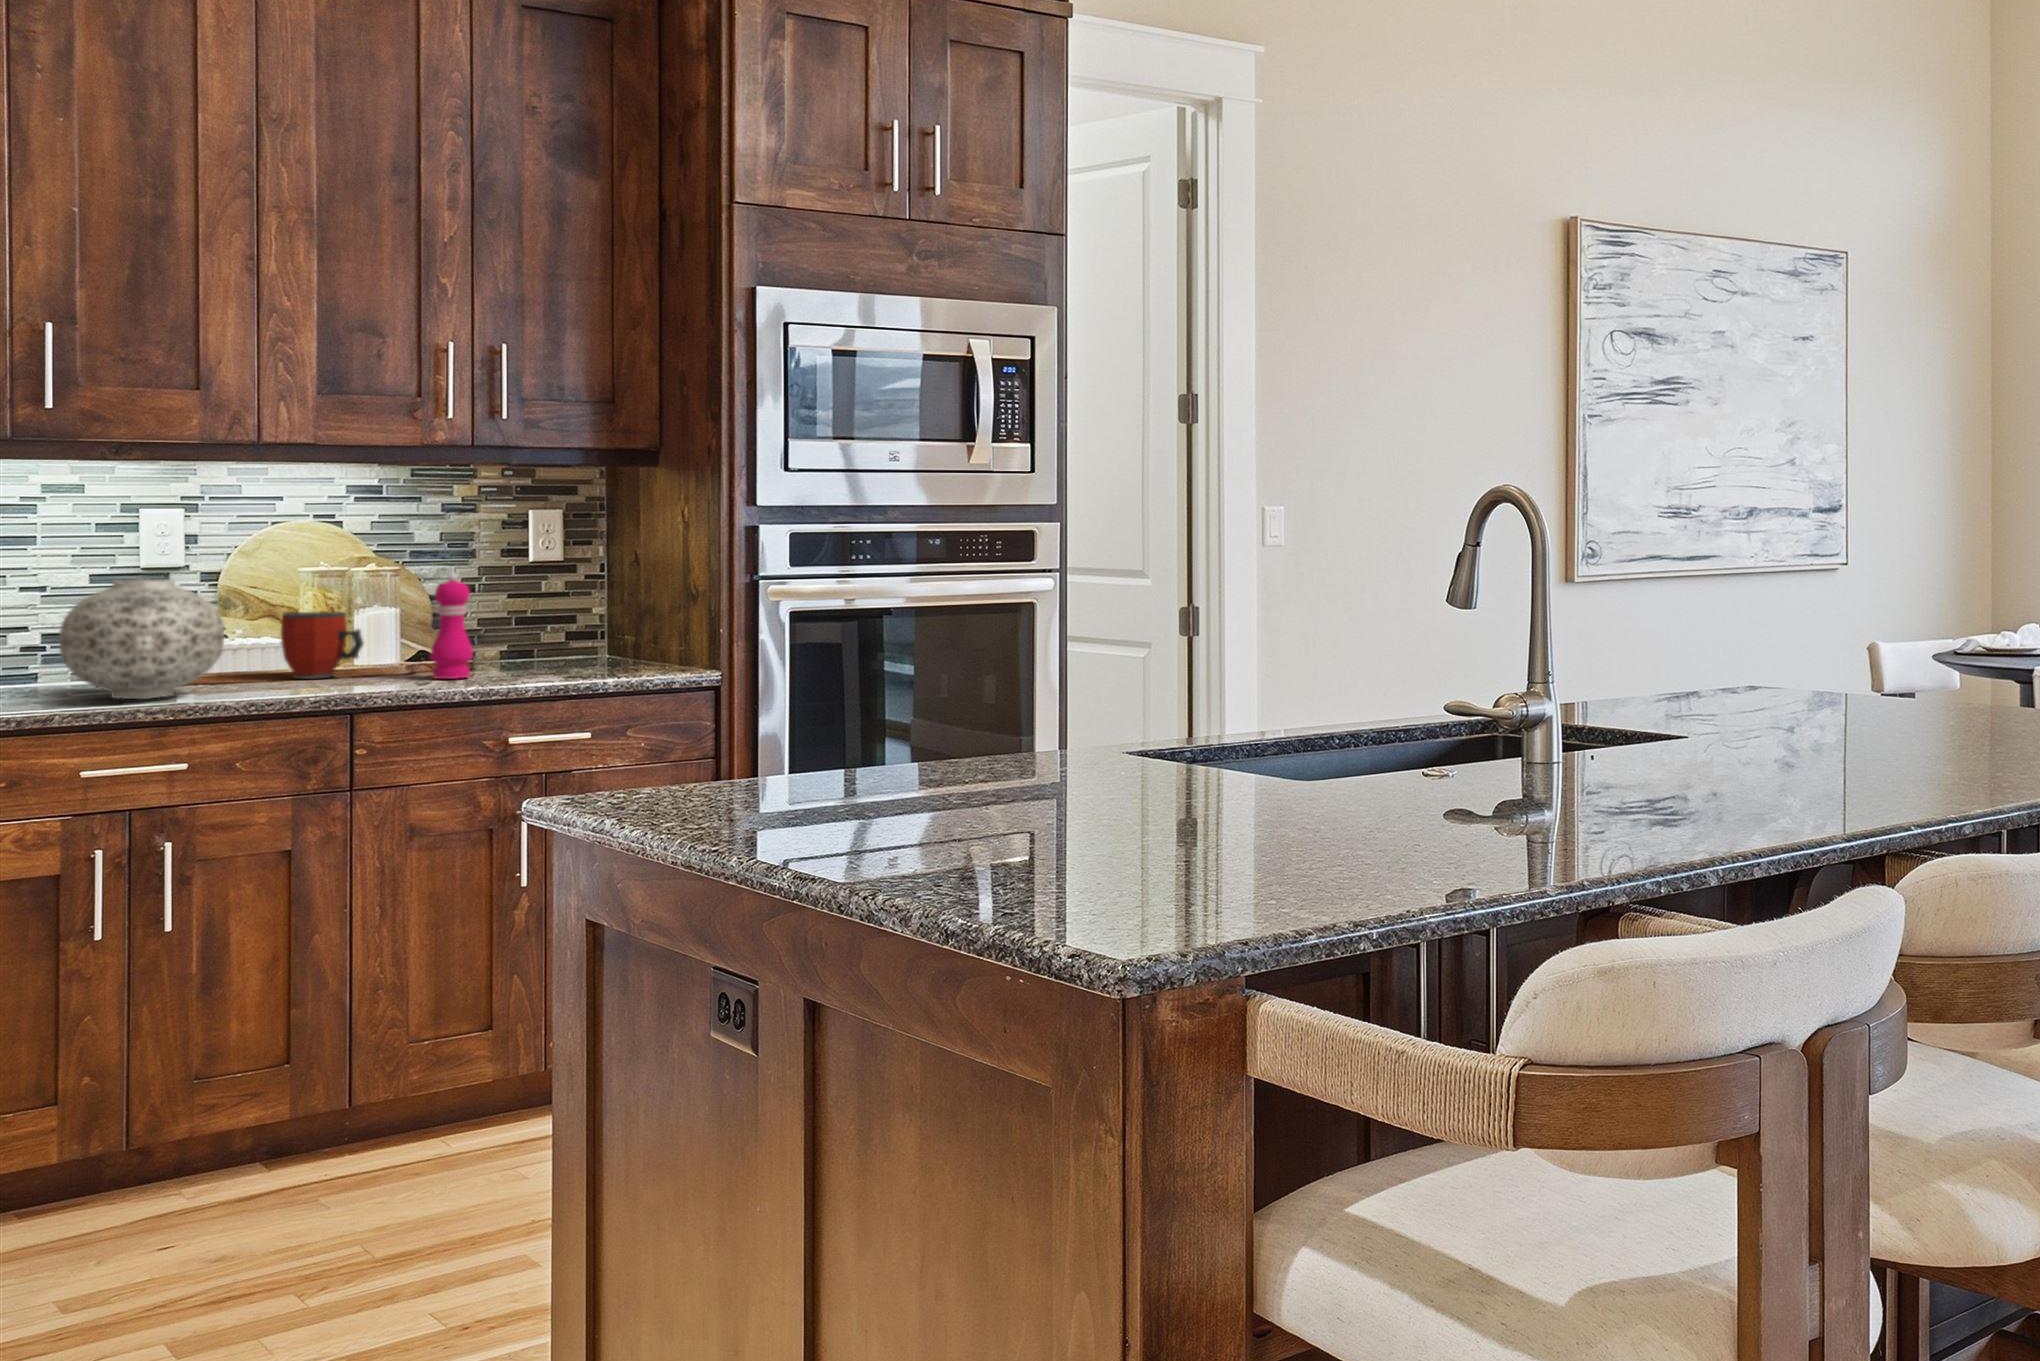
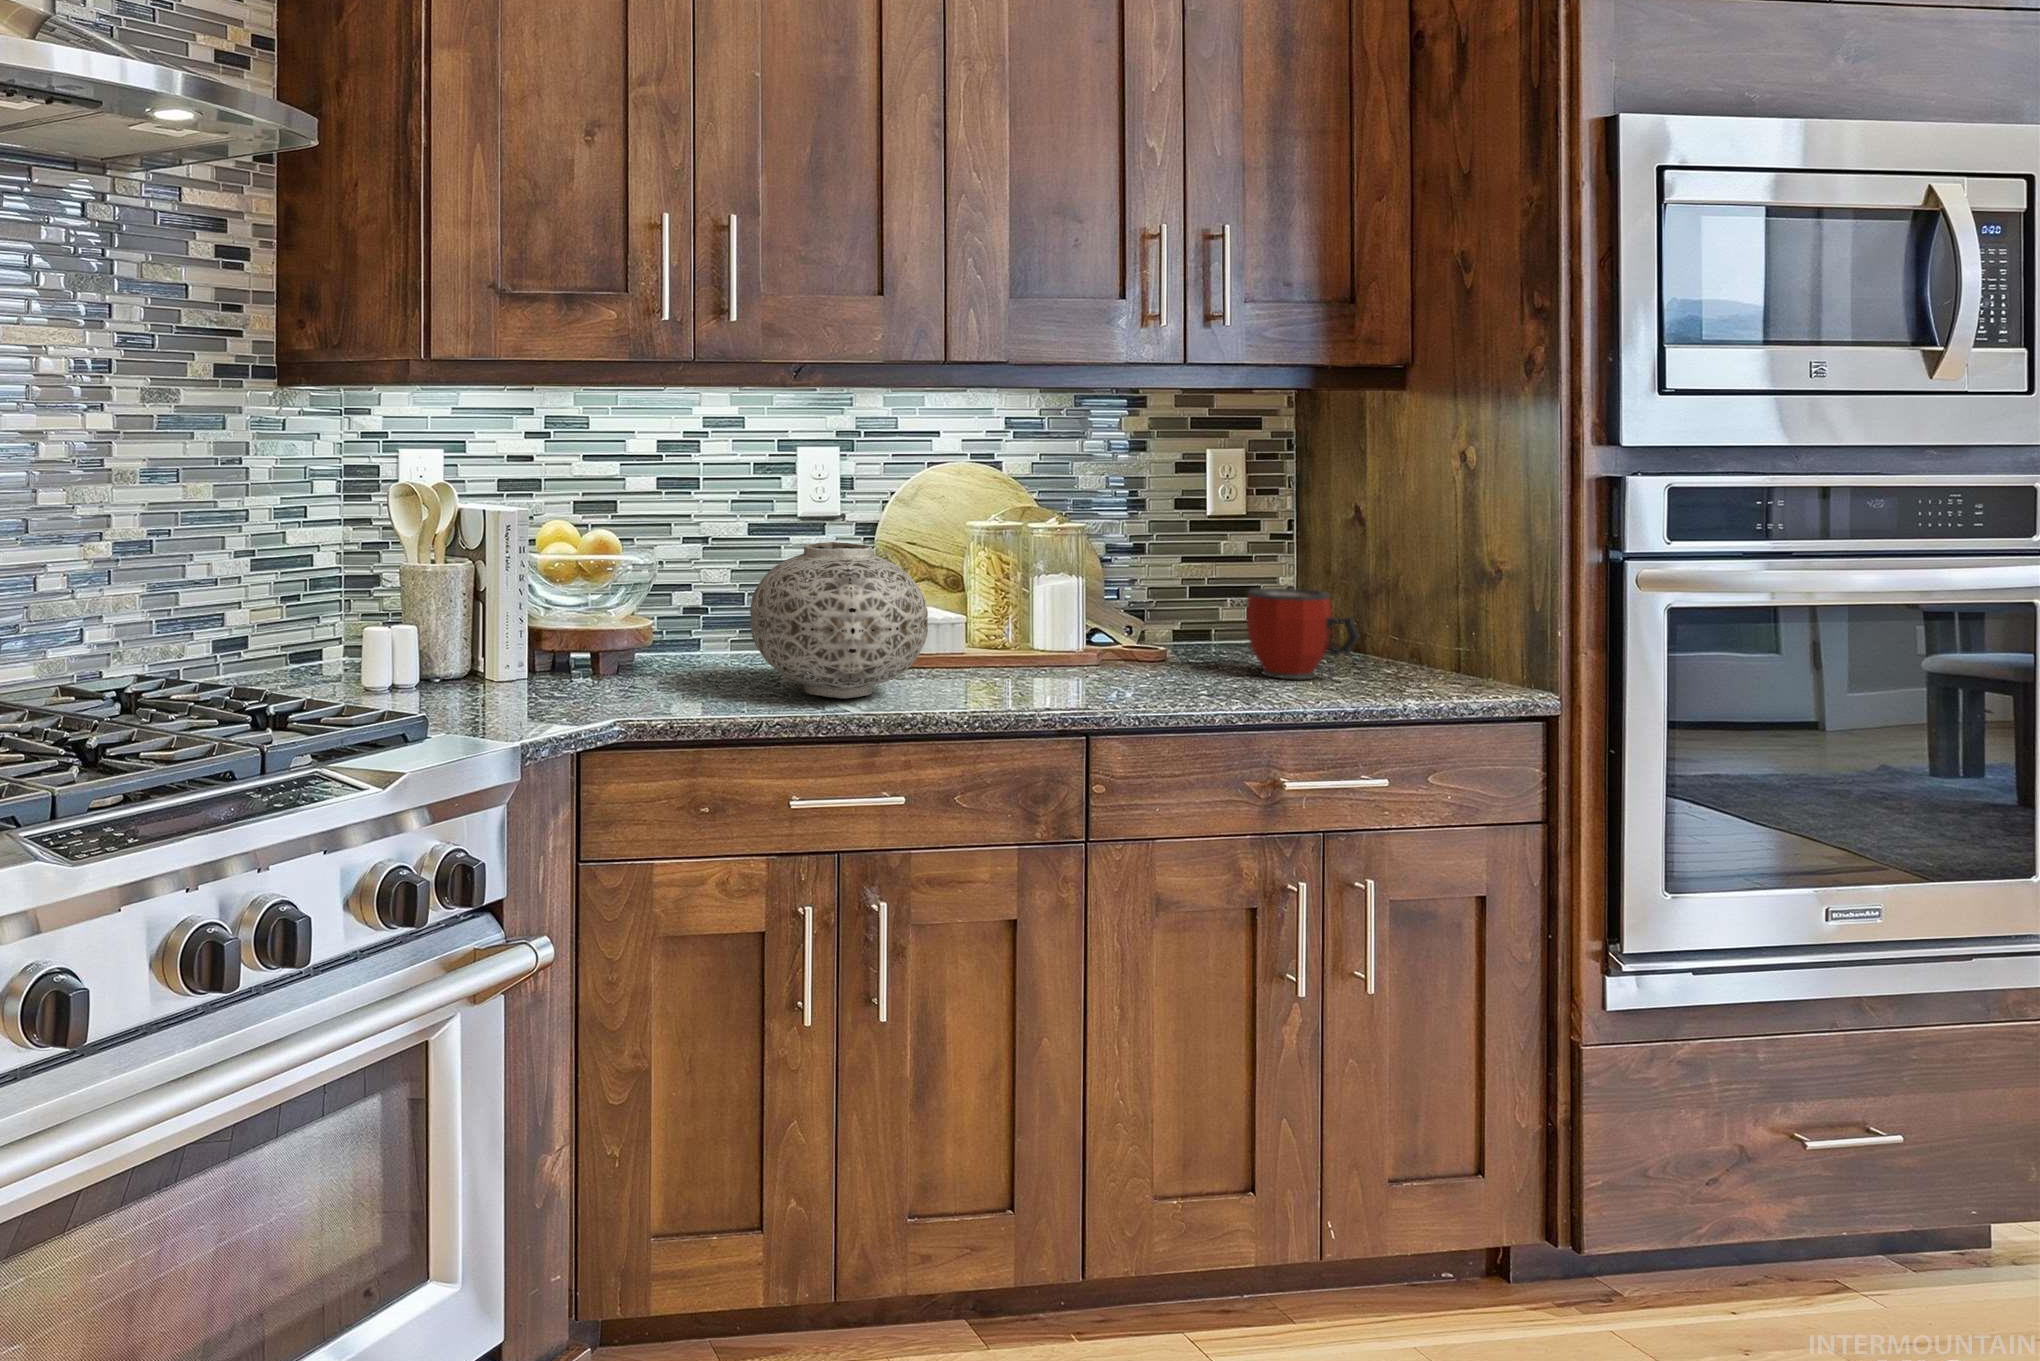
pepper mill: present [431,573,473,679] -> none [1144,538,1197,681]
mug: present [281,612,363,679] -> present [1246,588,1359,679]

